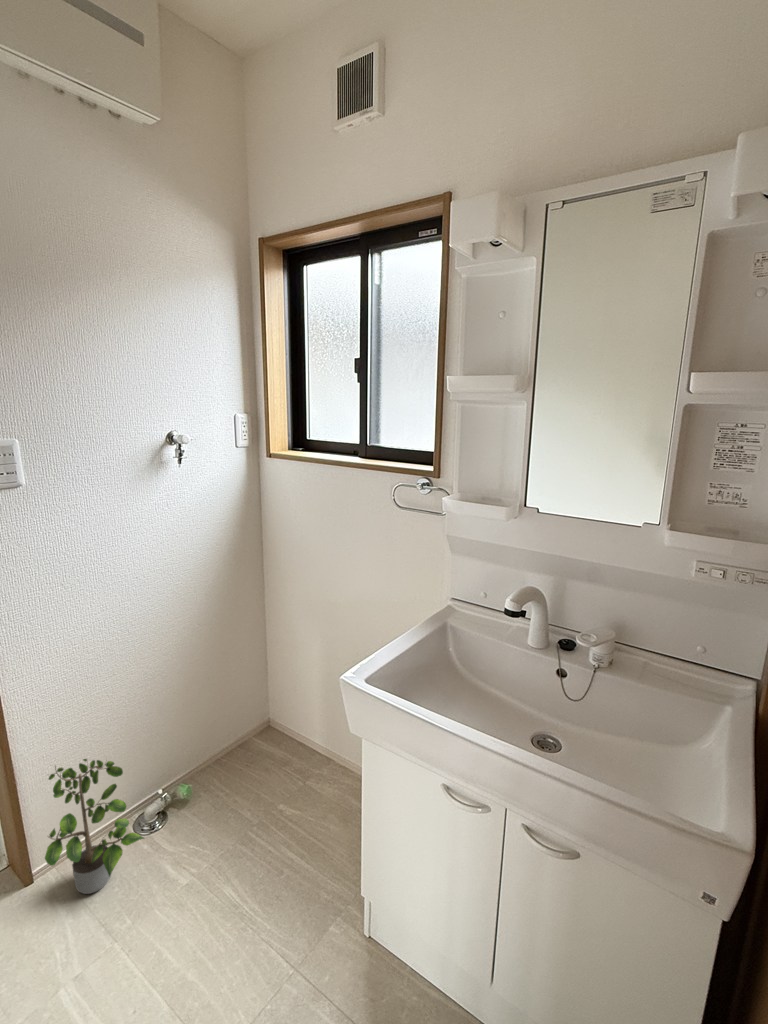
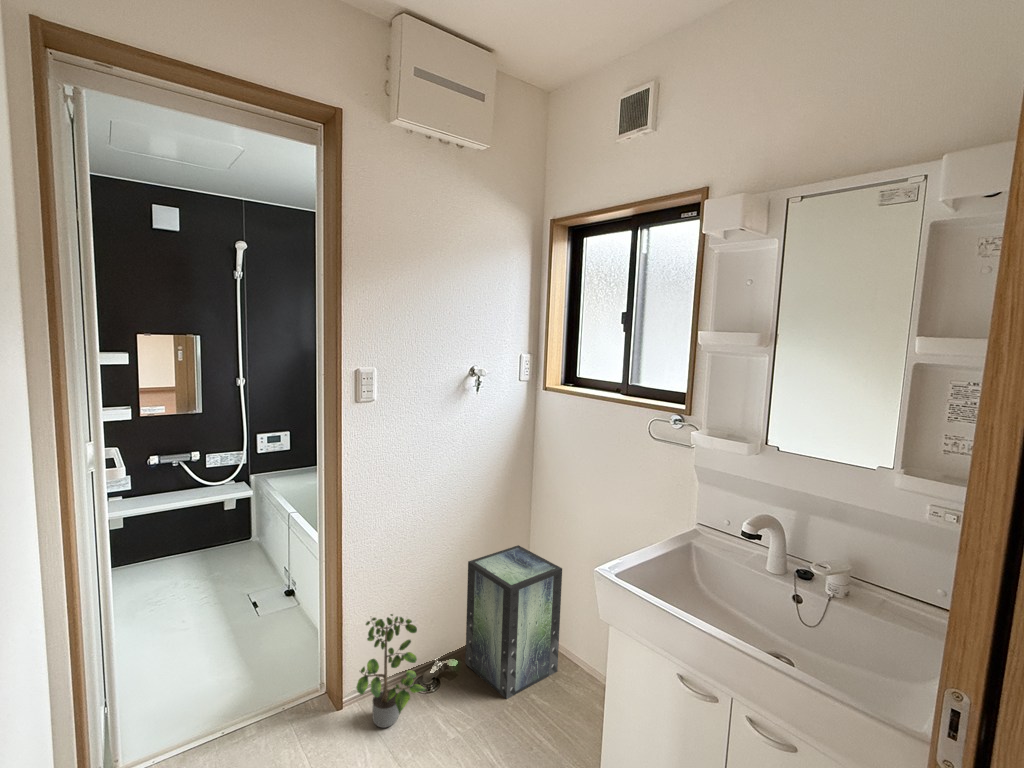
storage box: none [189,640,307,819] -> present [465,545,562,699]

